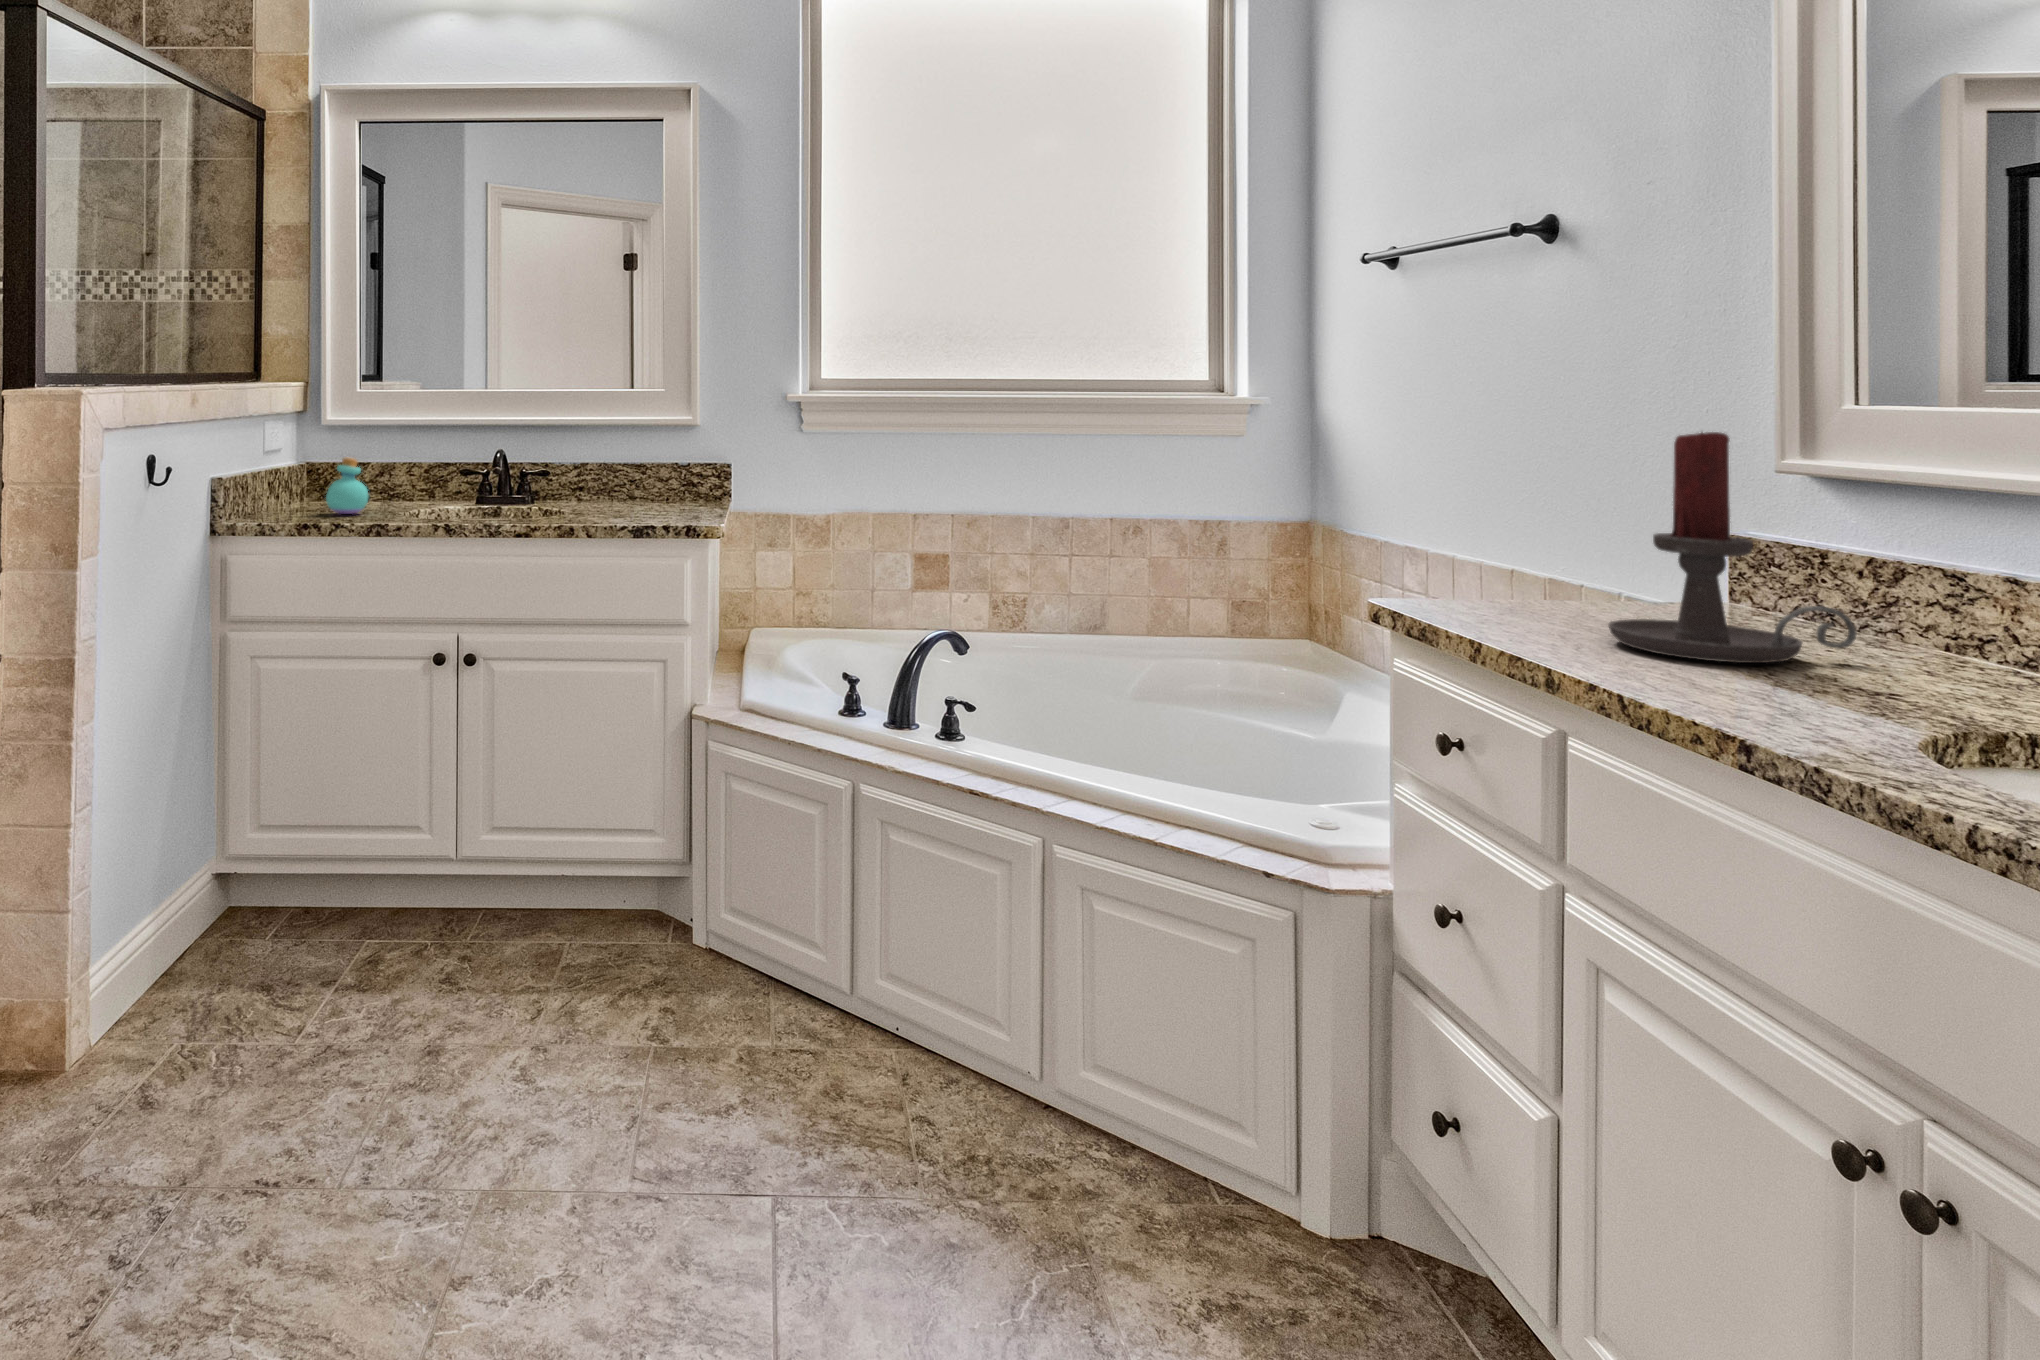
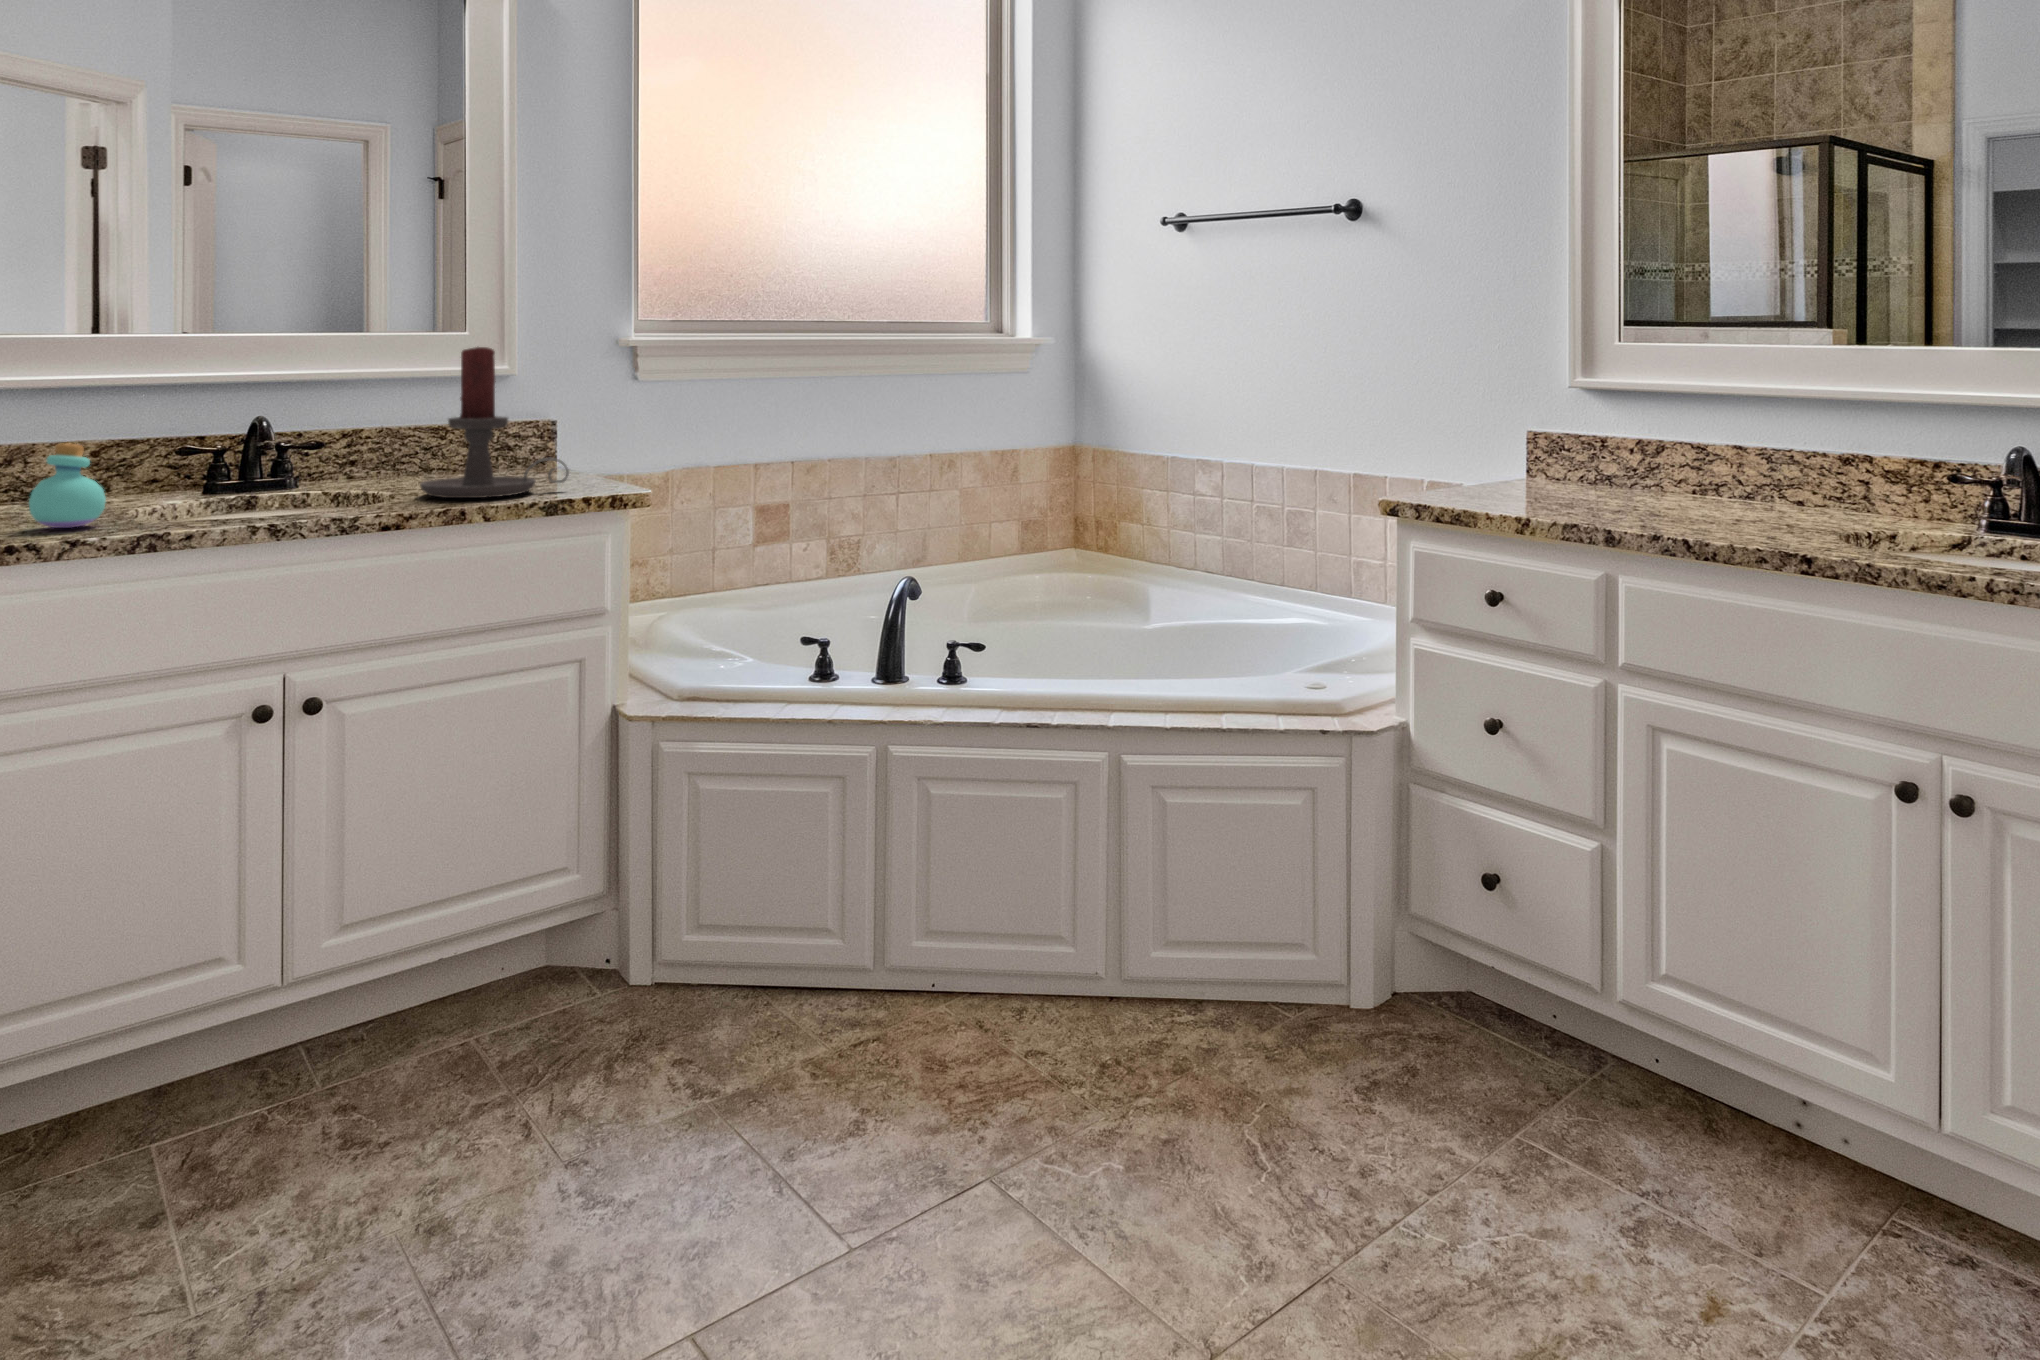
candle holder: present [1608,432,1857,663] -> present [420,347,569,498]

